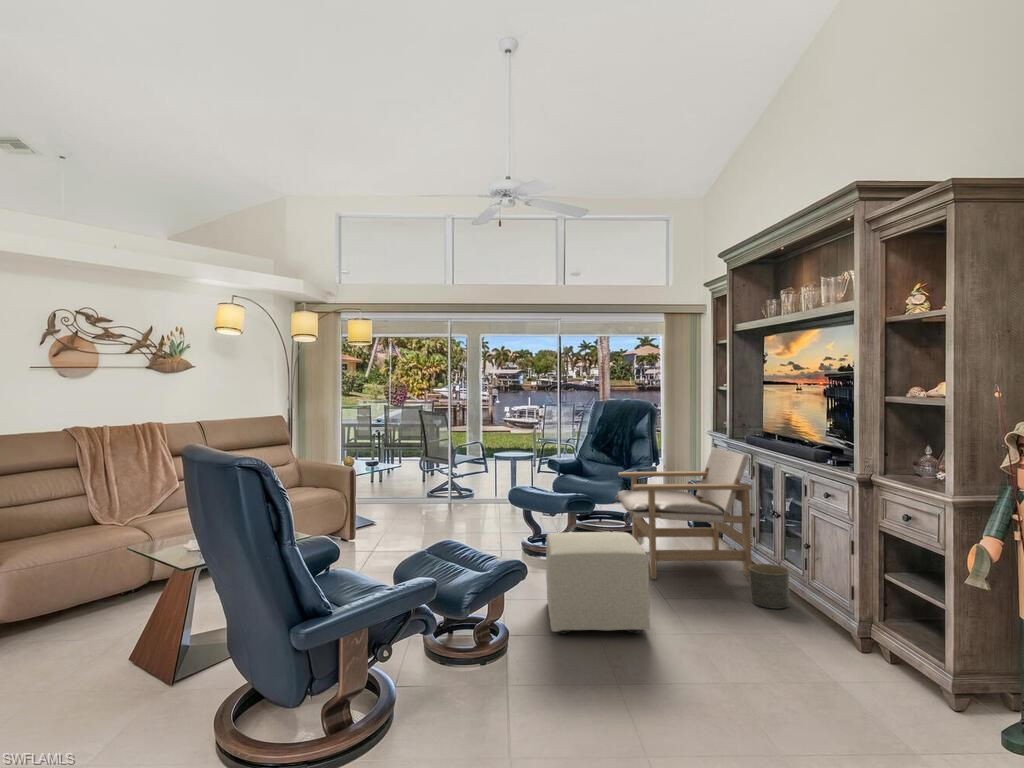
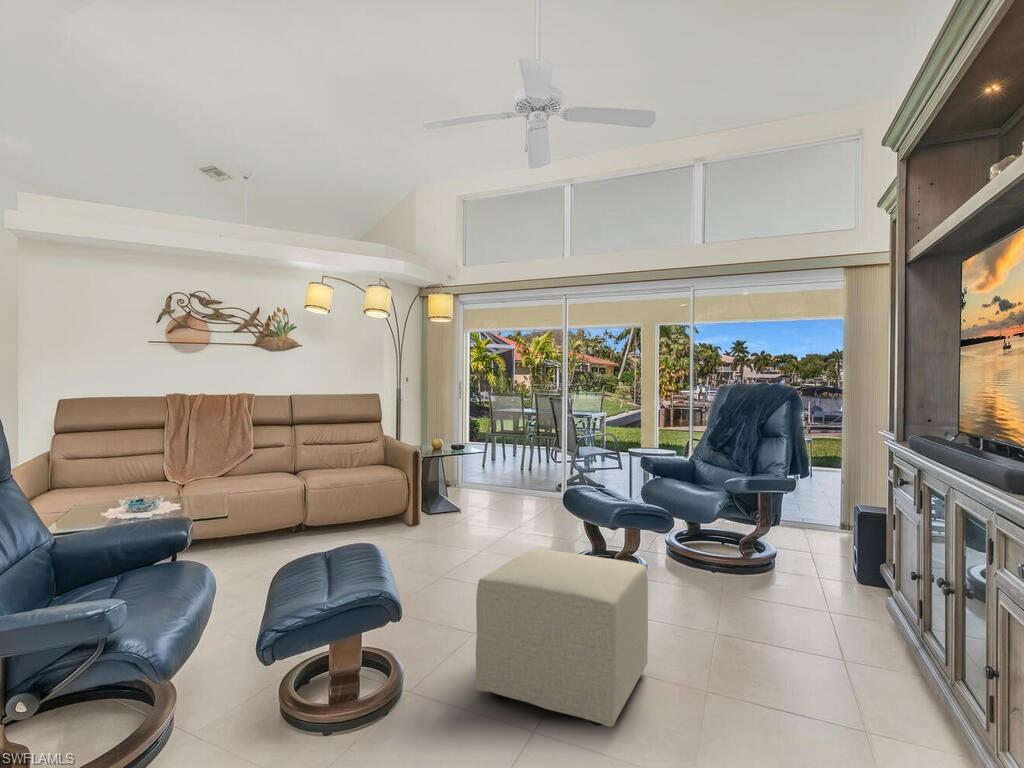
lounge chair: present [616,447,752,579] -> none [686,452,897,677]
planter: present [749,564,789,609] -> none [861,655,942,750]

